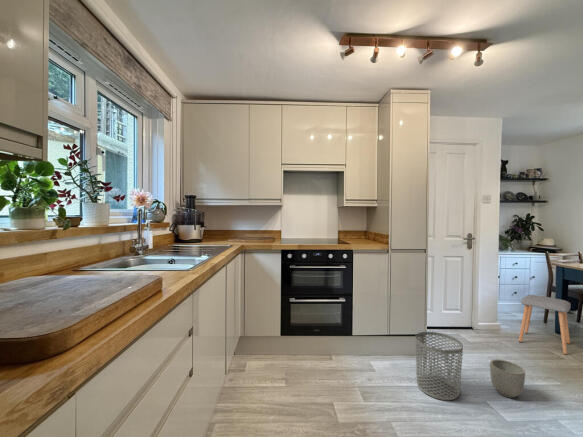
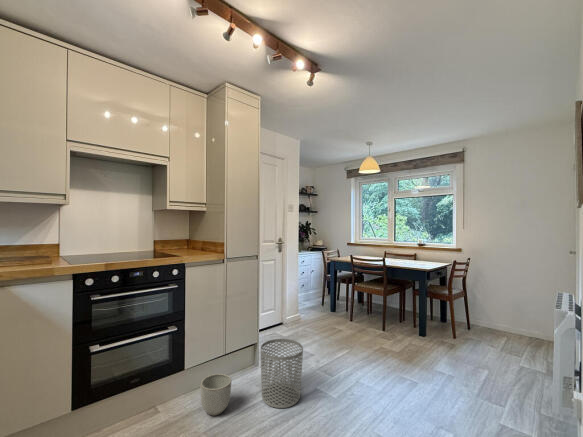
stool: present [519,295,571,355] -> none [316,286,346,329]
planter: present [490,359,525,398] -> present [200,374,231,416]

